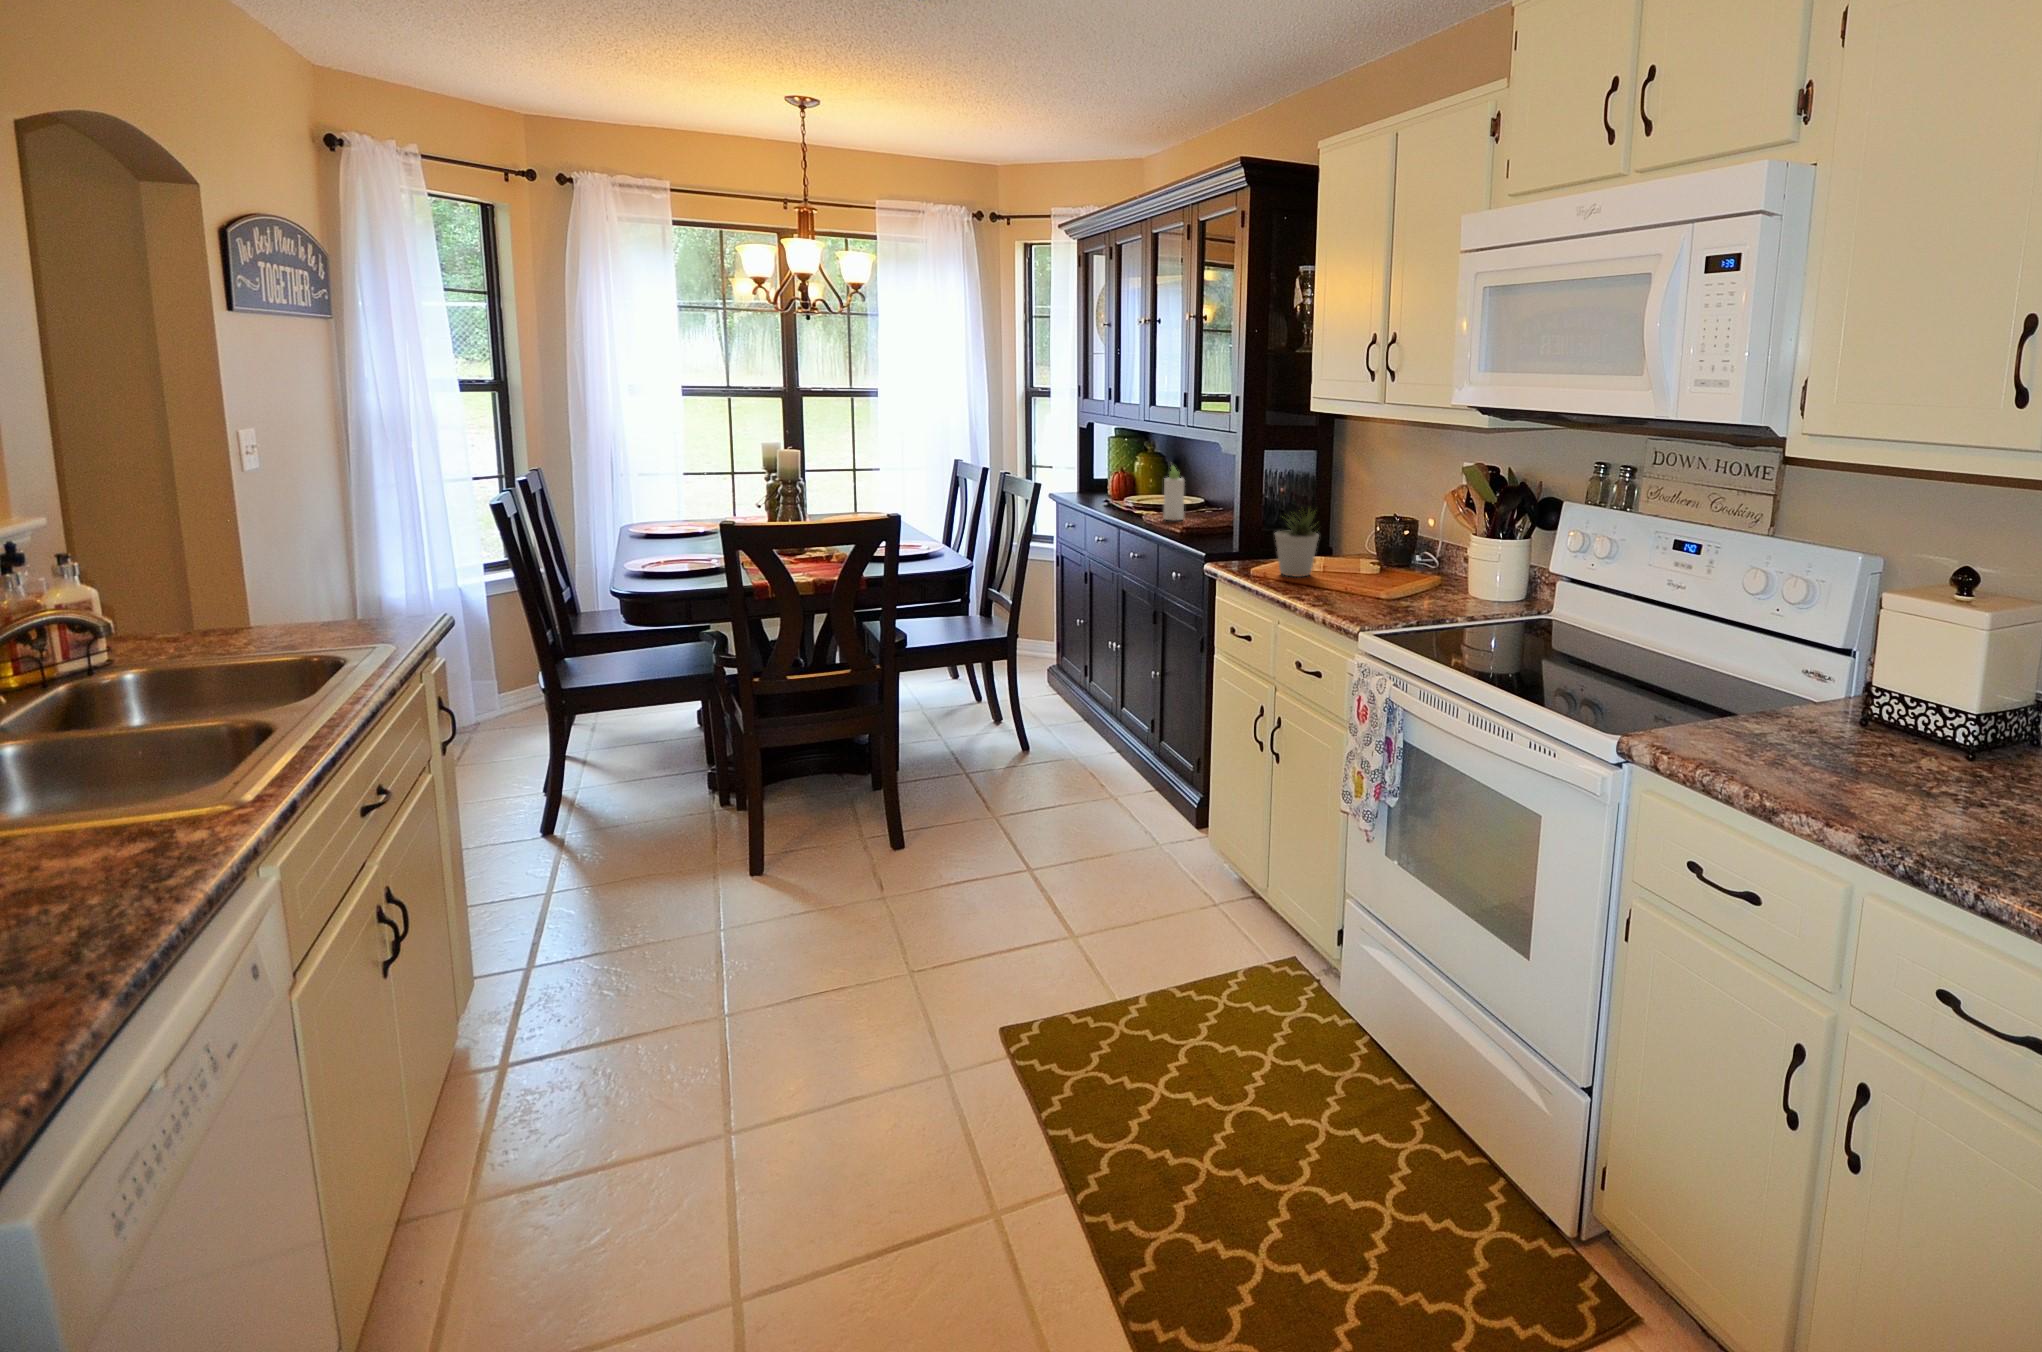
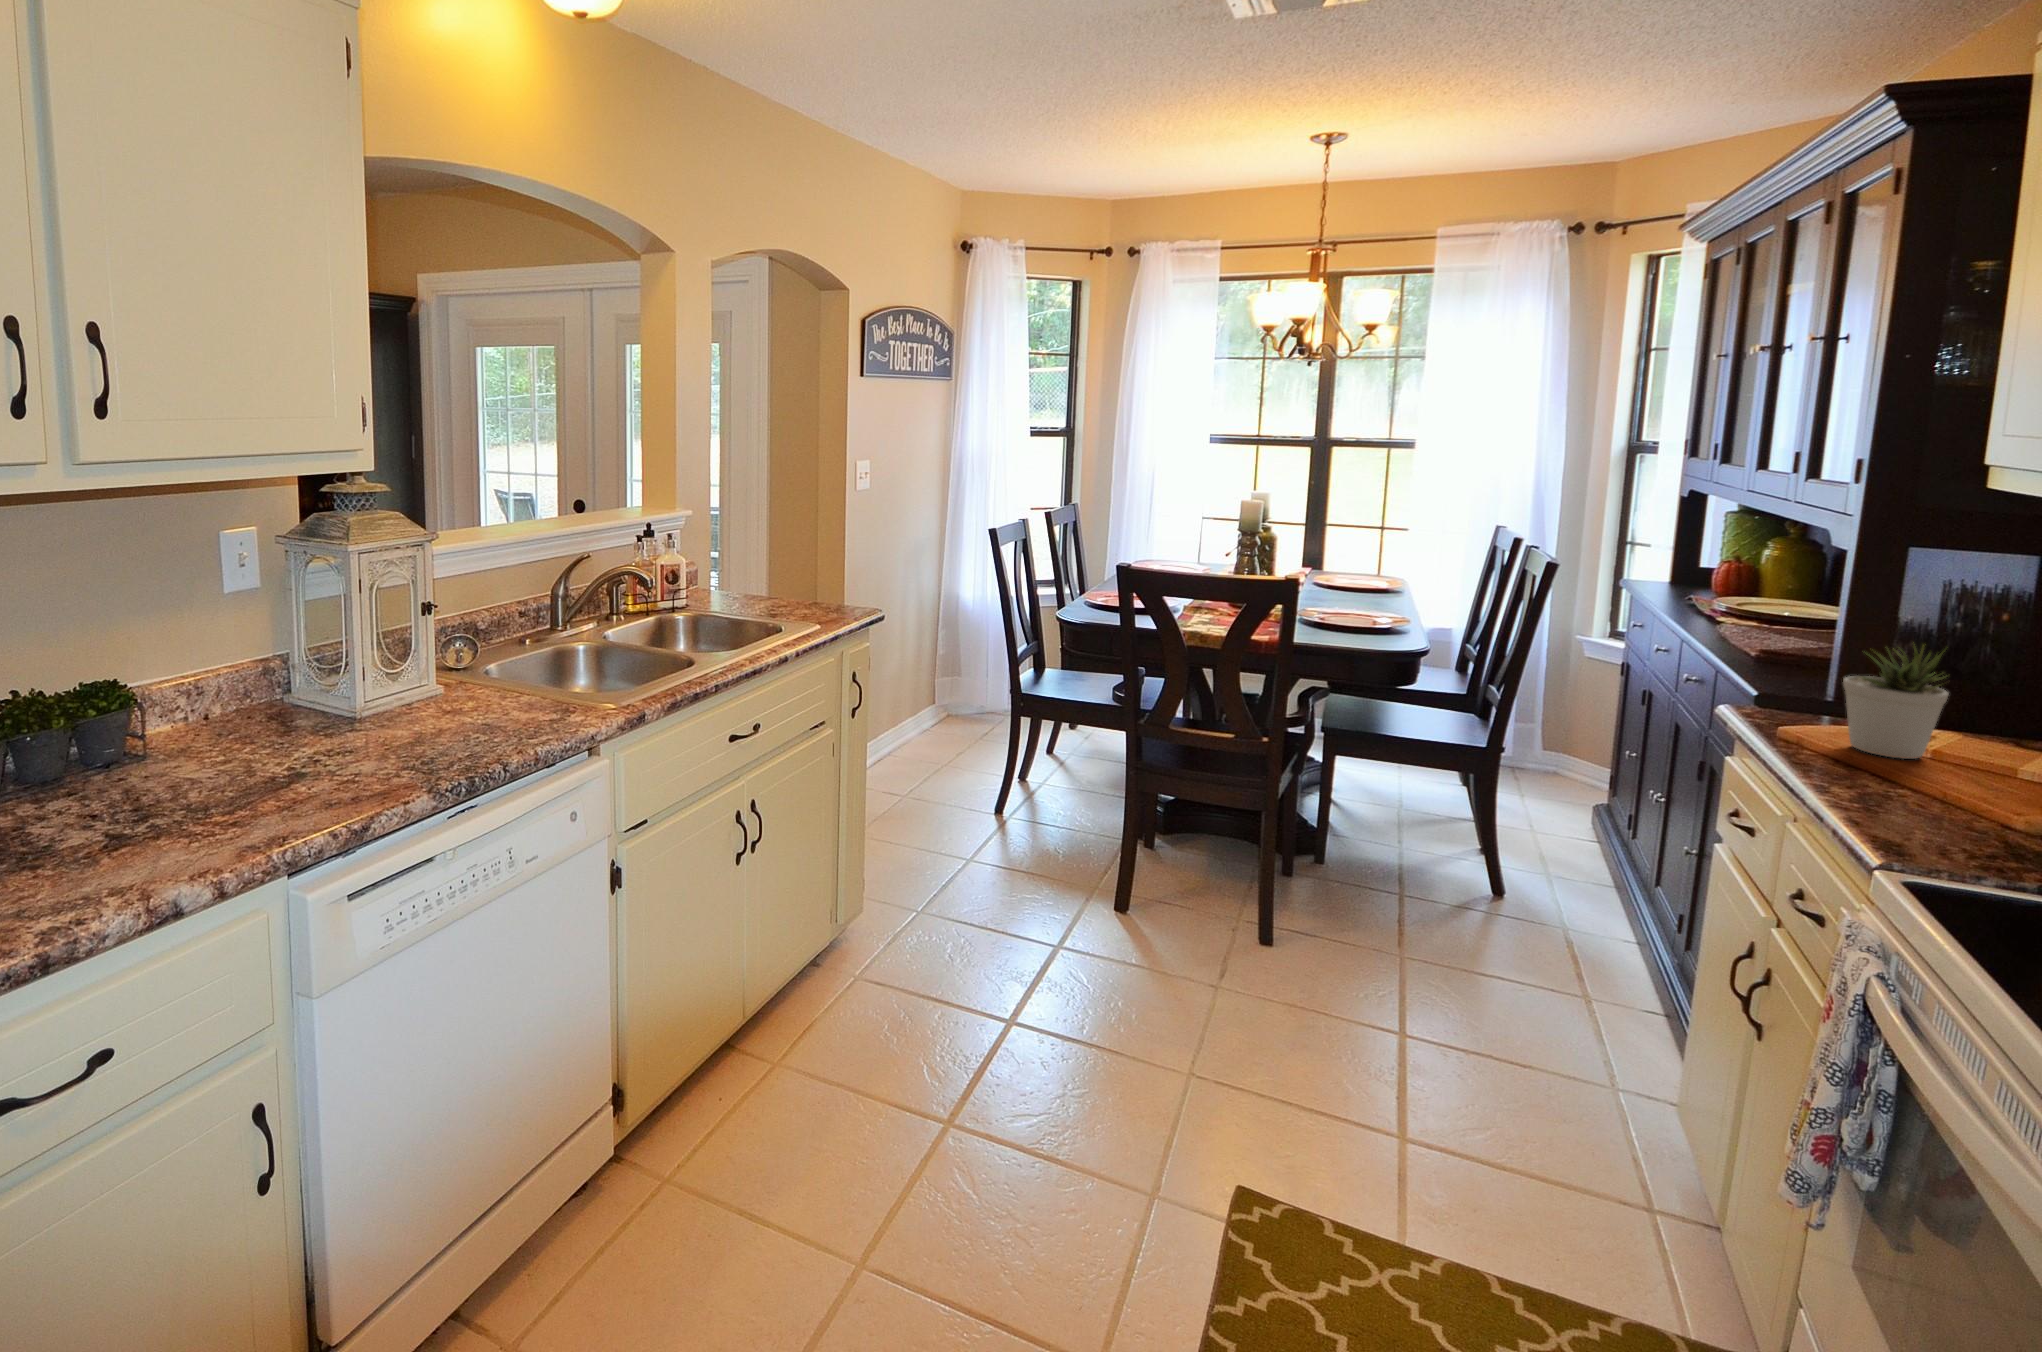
bottle: present [1164,466,1184,520] -> none [1755,550,1802,638]

